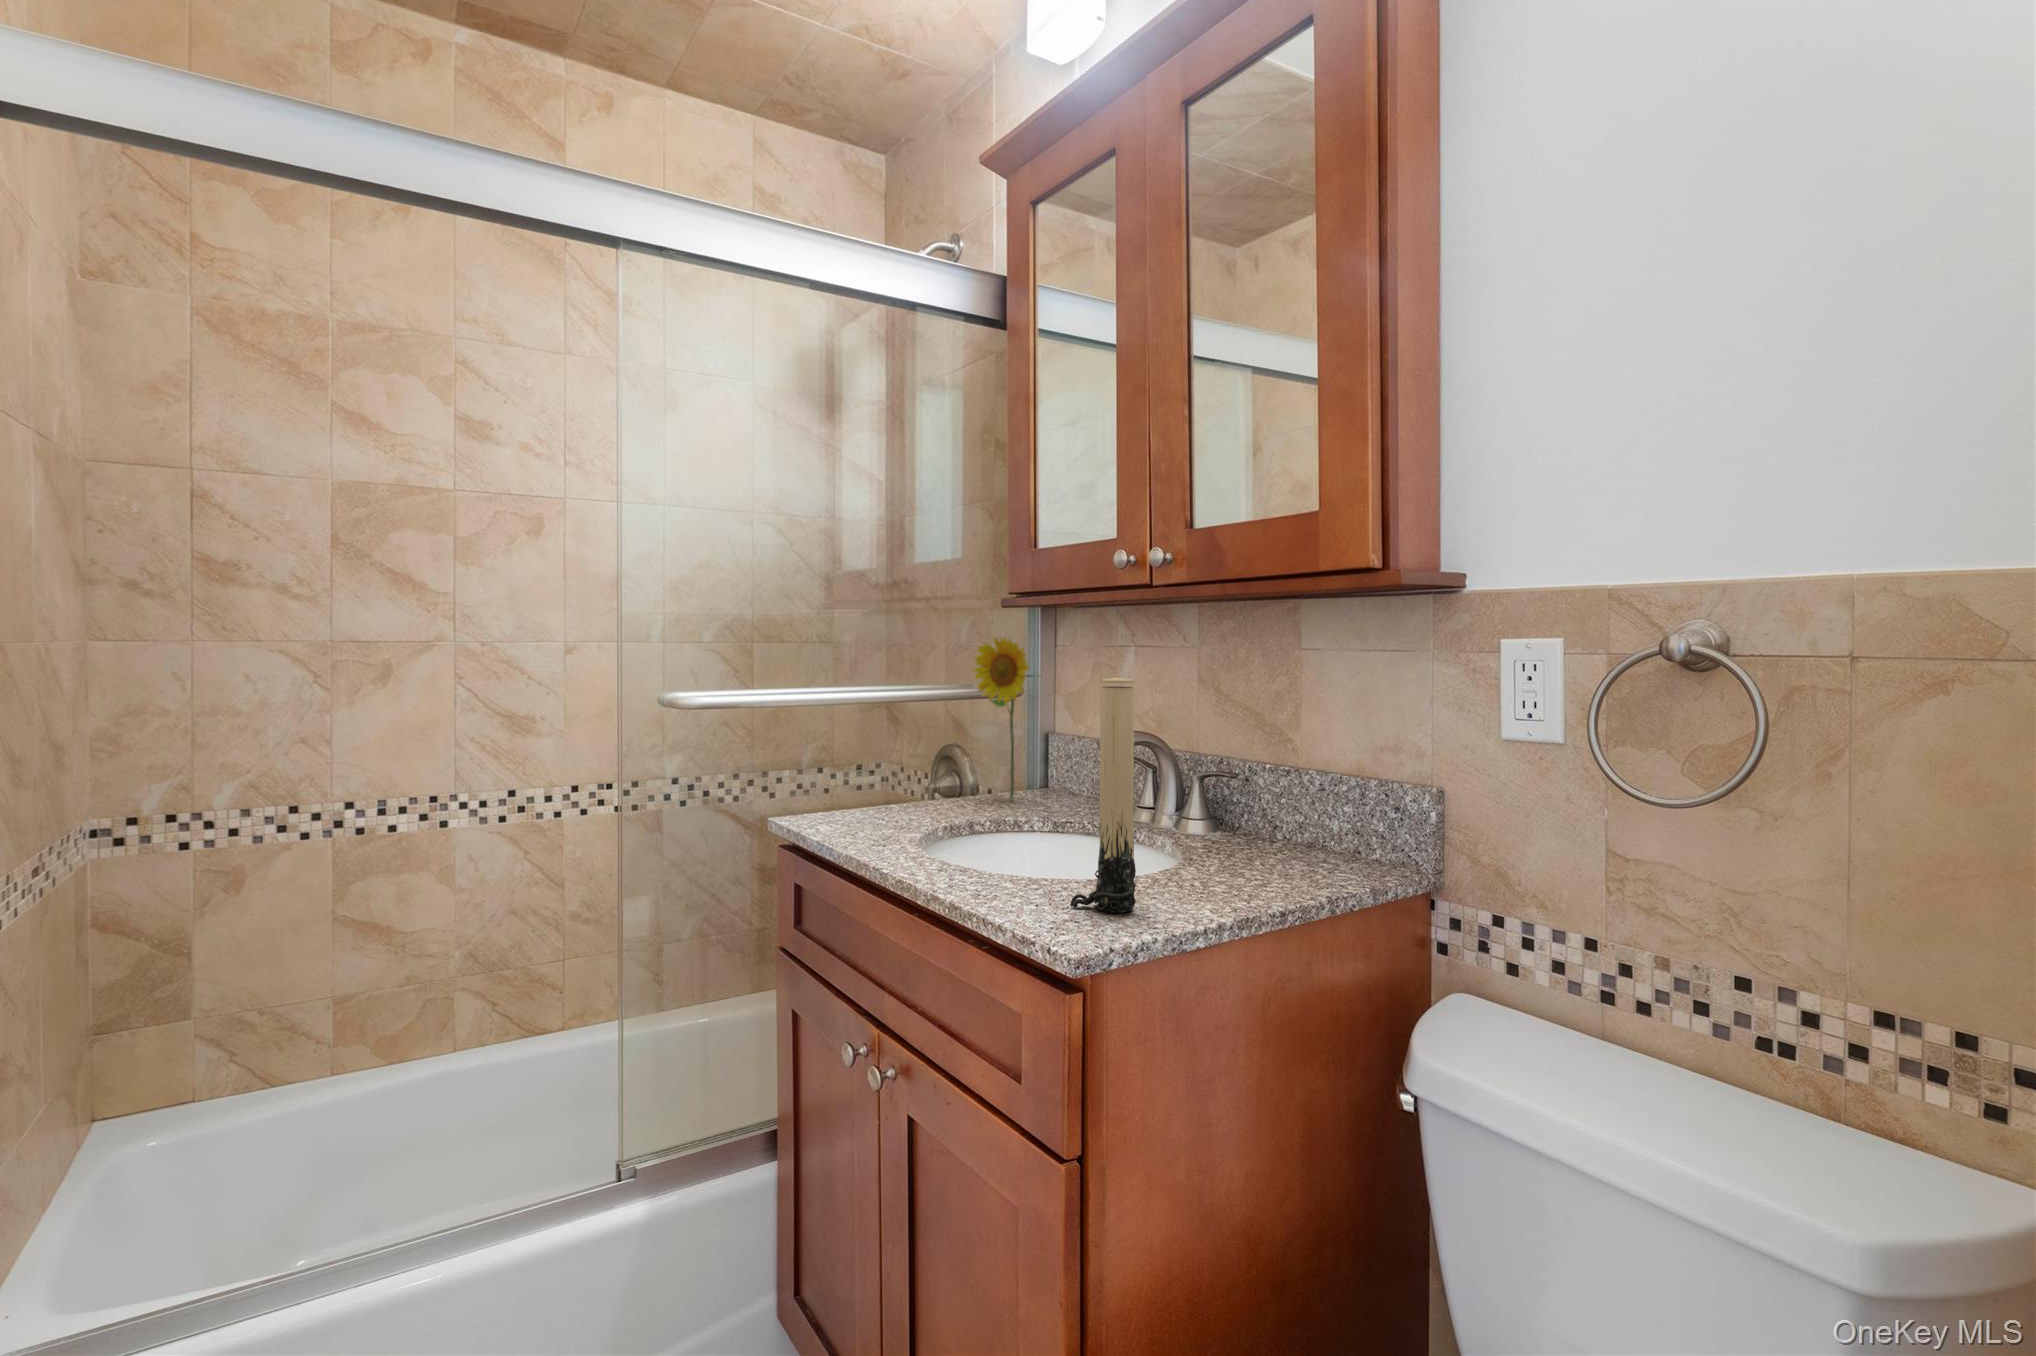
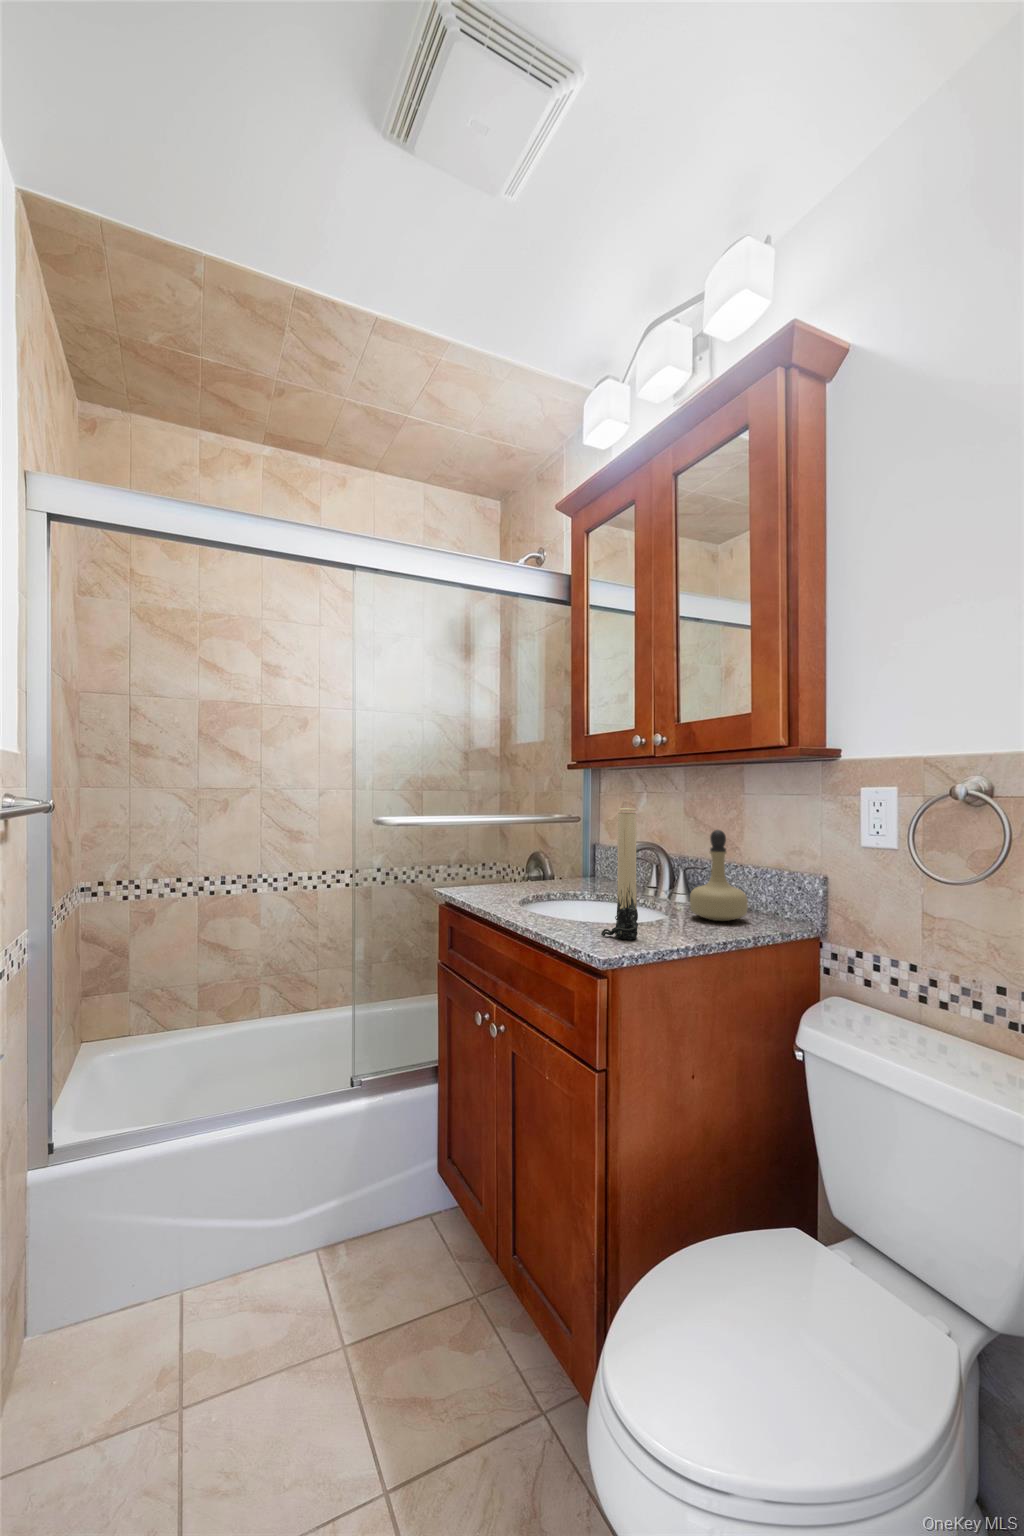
flower: present [973,637,1032,799] -> none [551,786,592,883]
perfume bottle: none [1215,712,1313,868] -> present [690,830,748,921]

